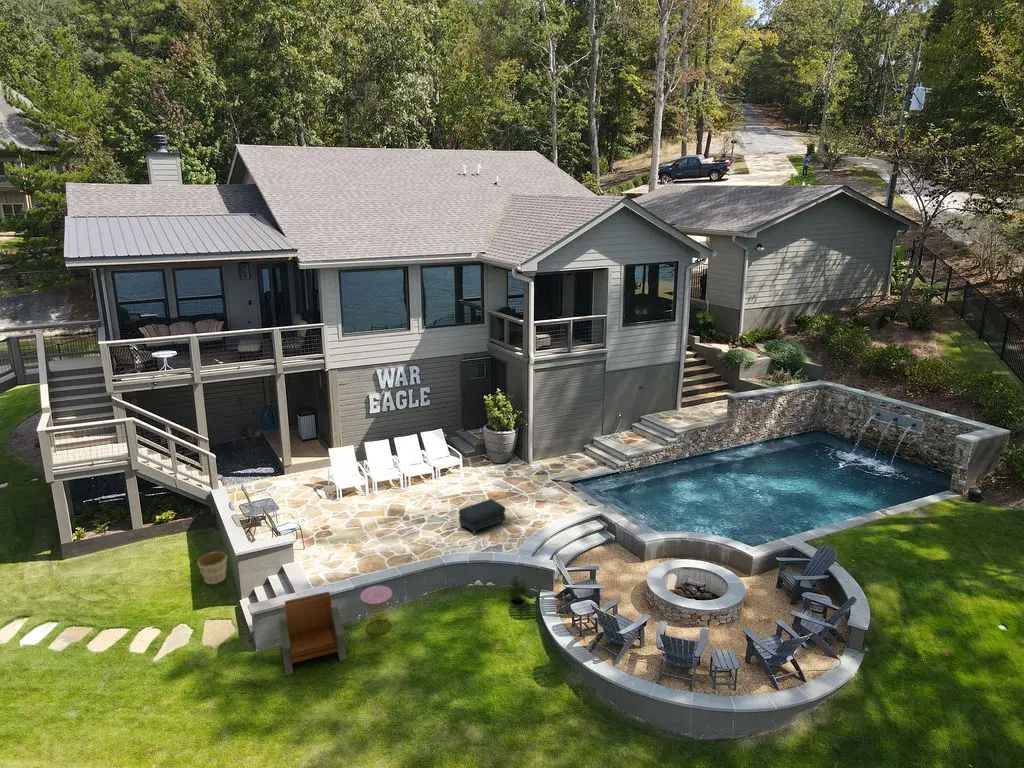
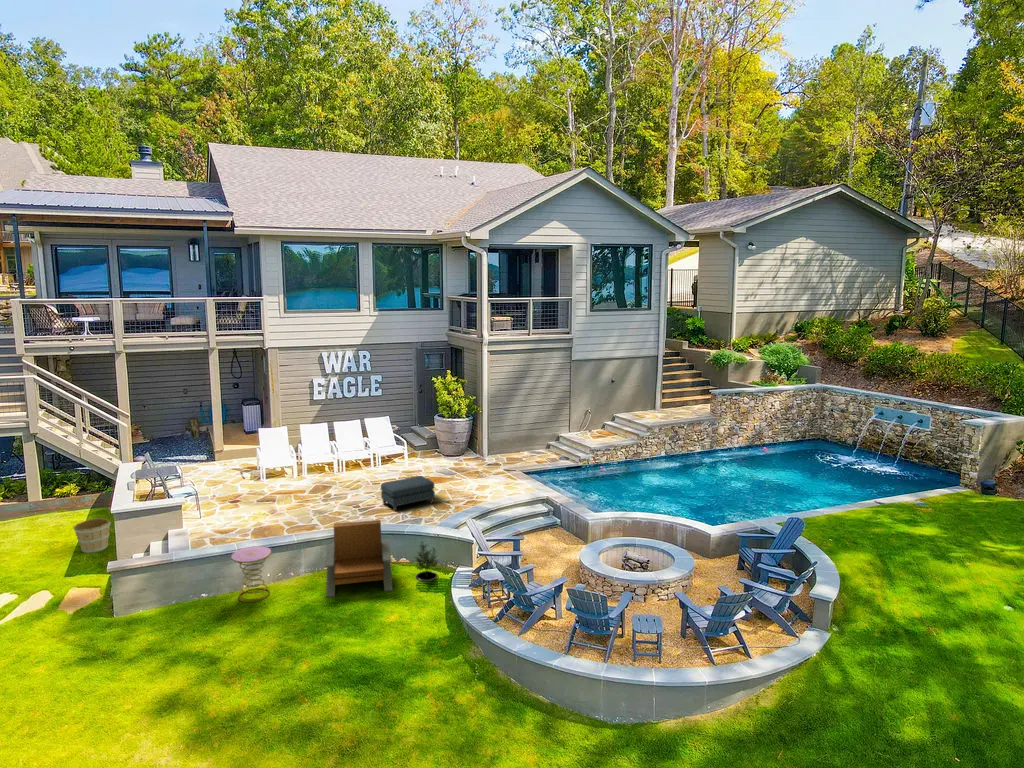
lounge chair: present [279,592,347,675] -> present [325,520,392,597]

